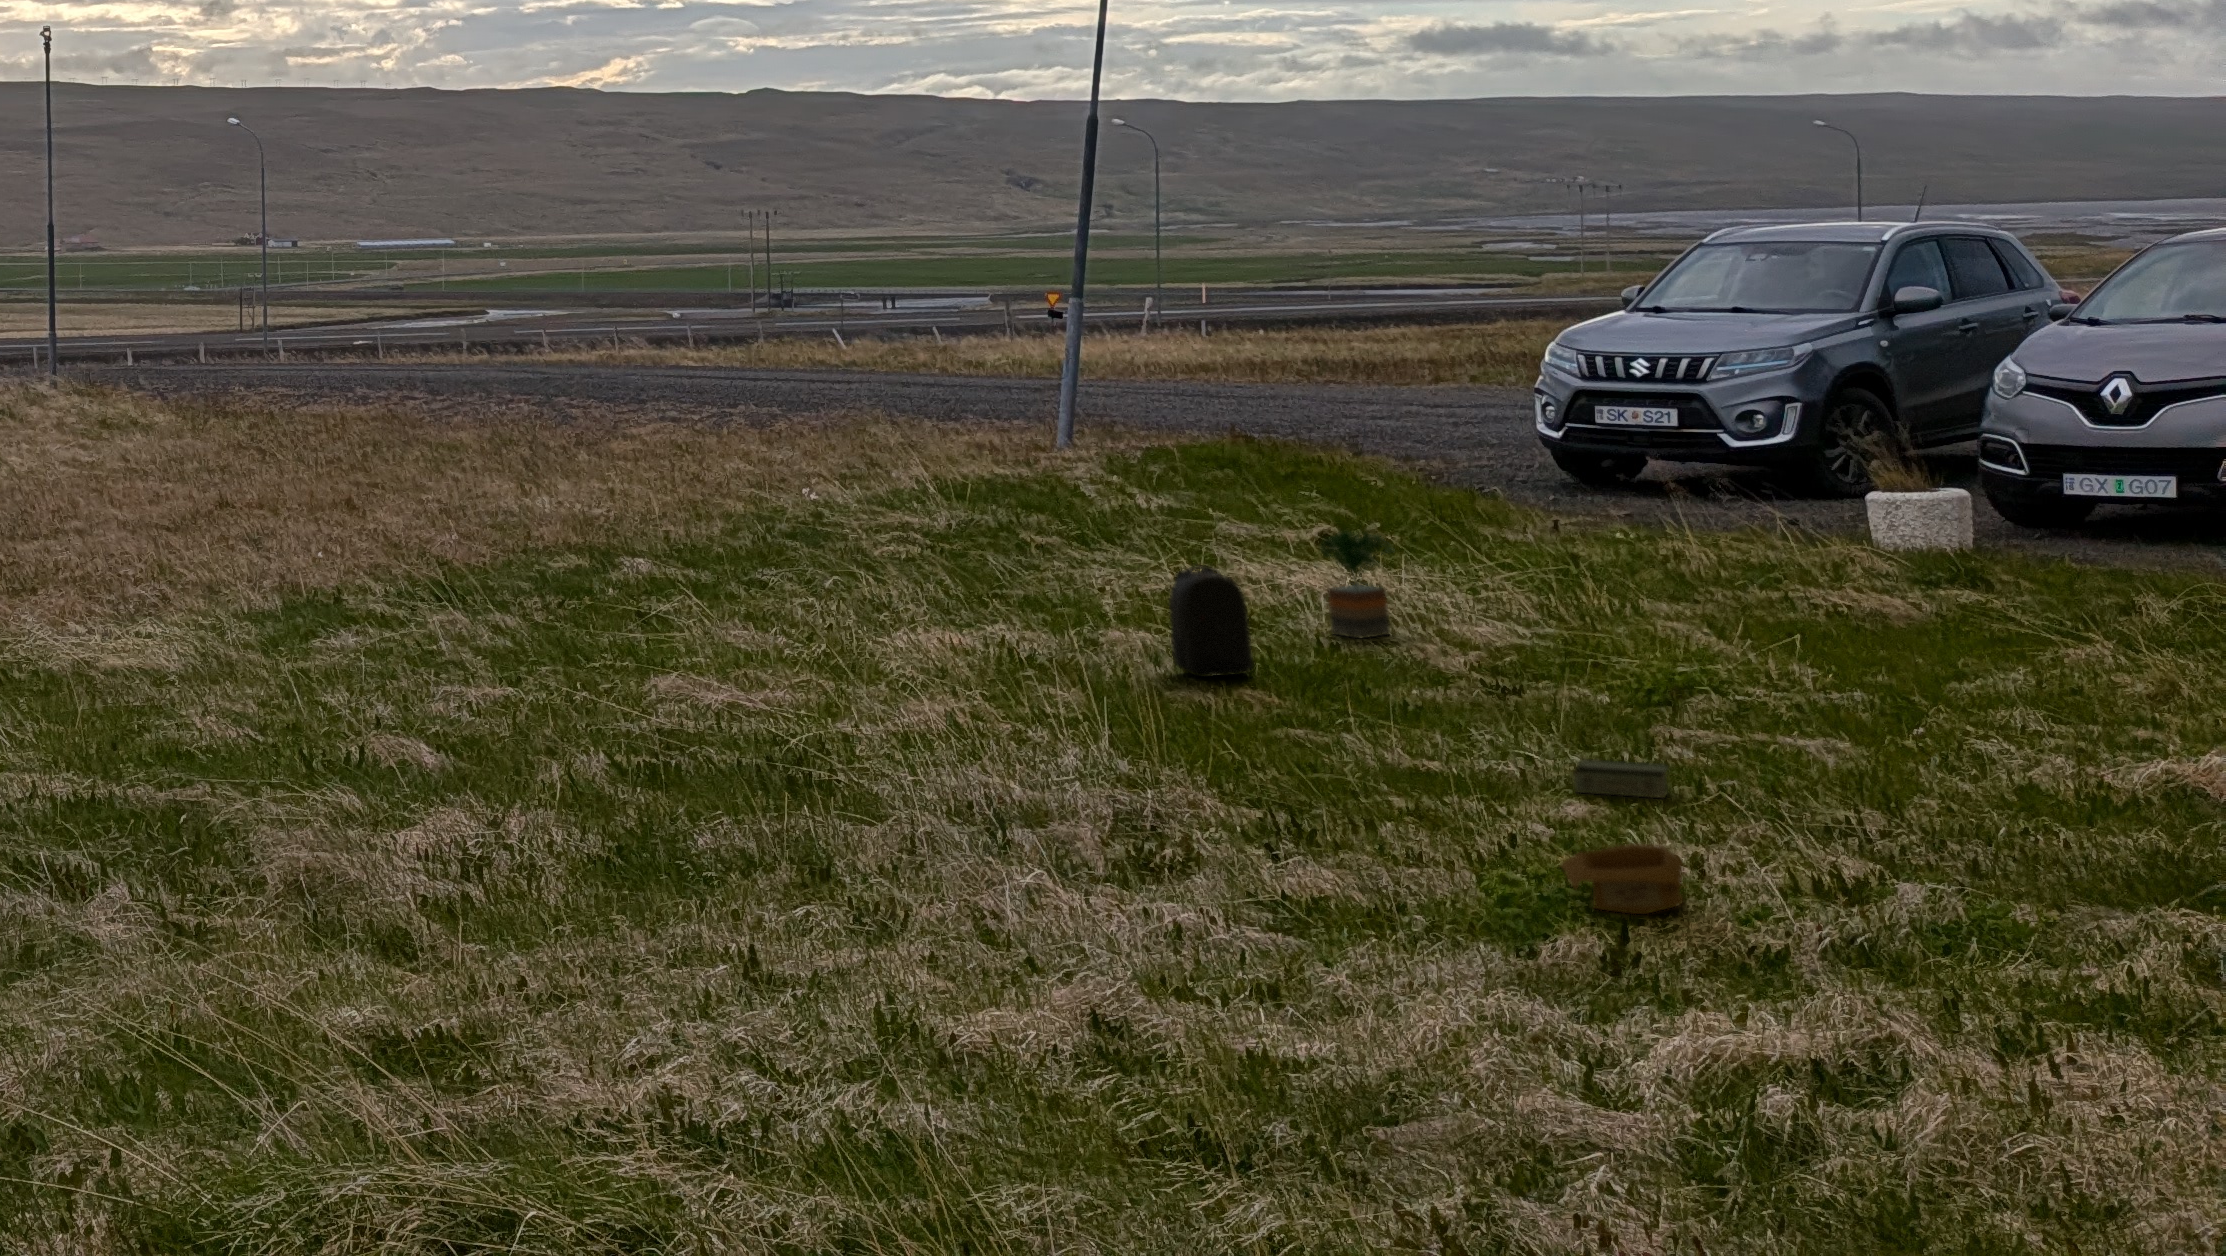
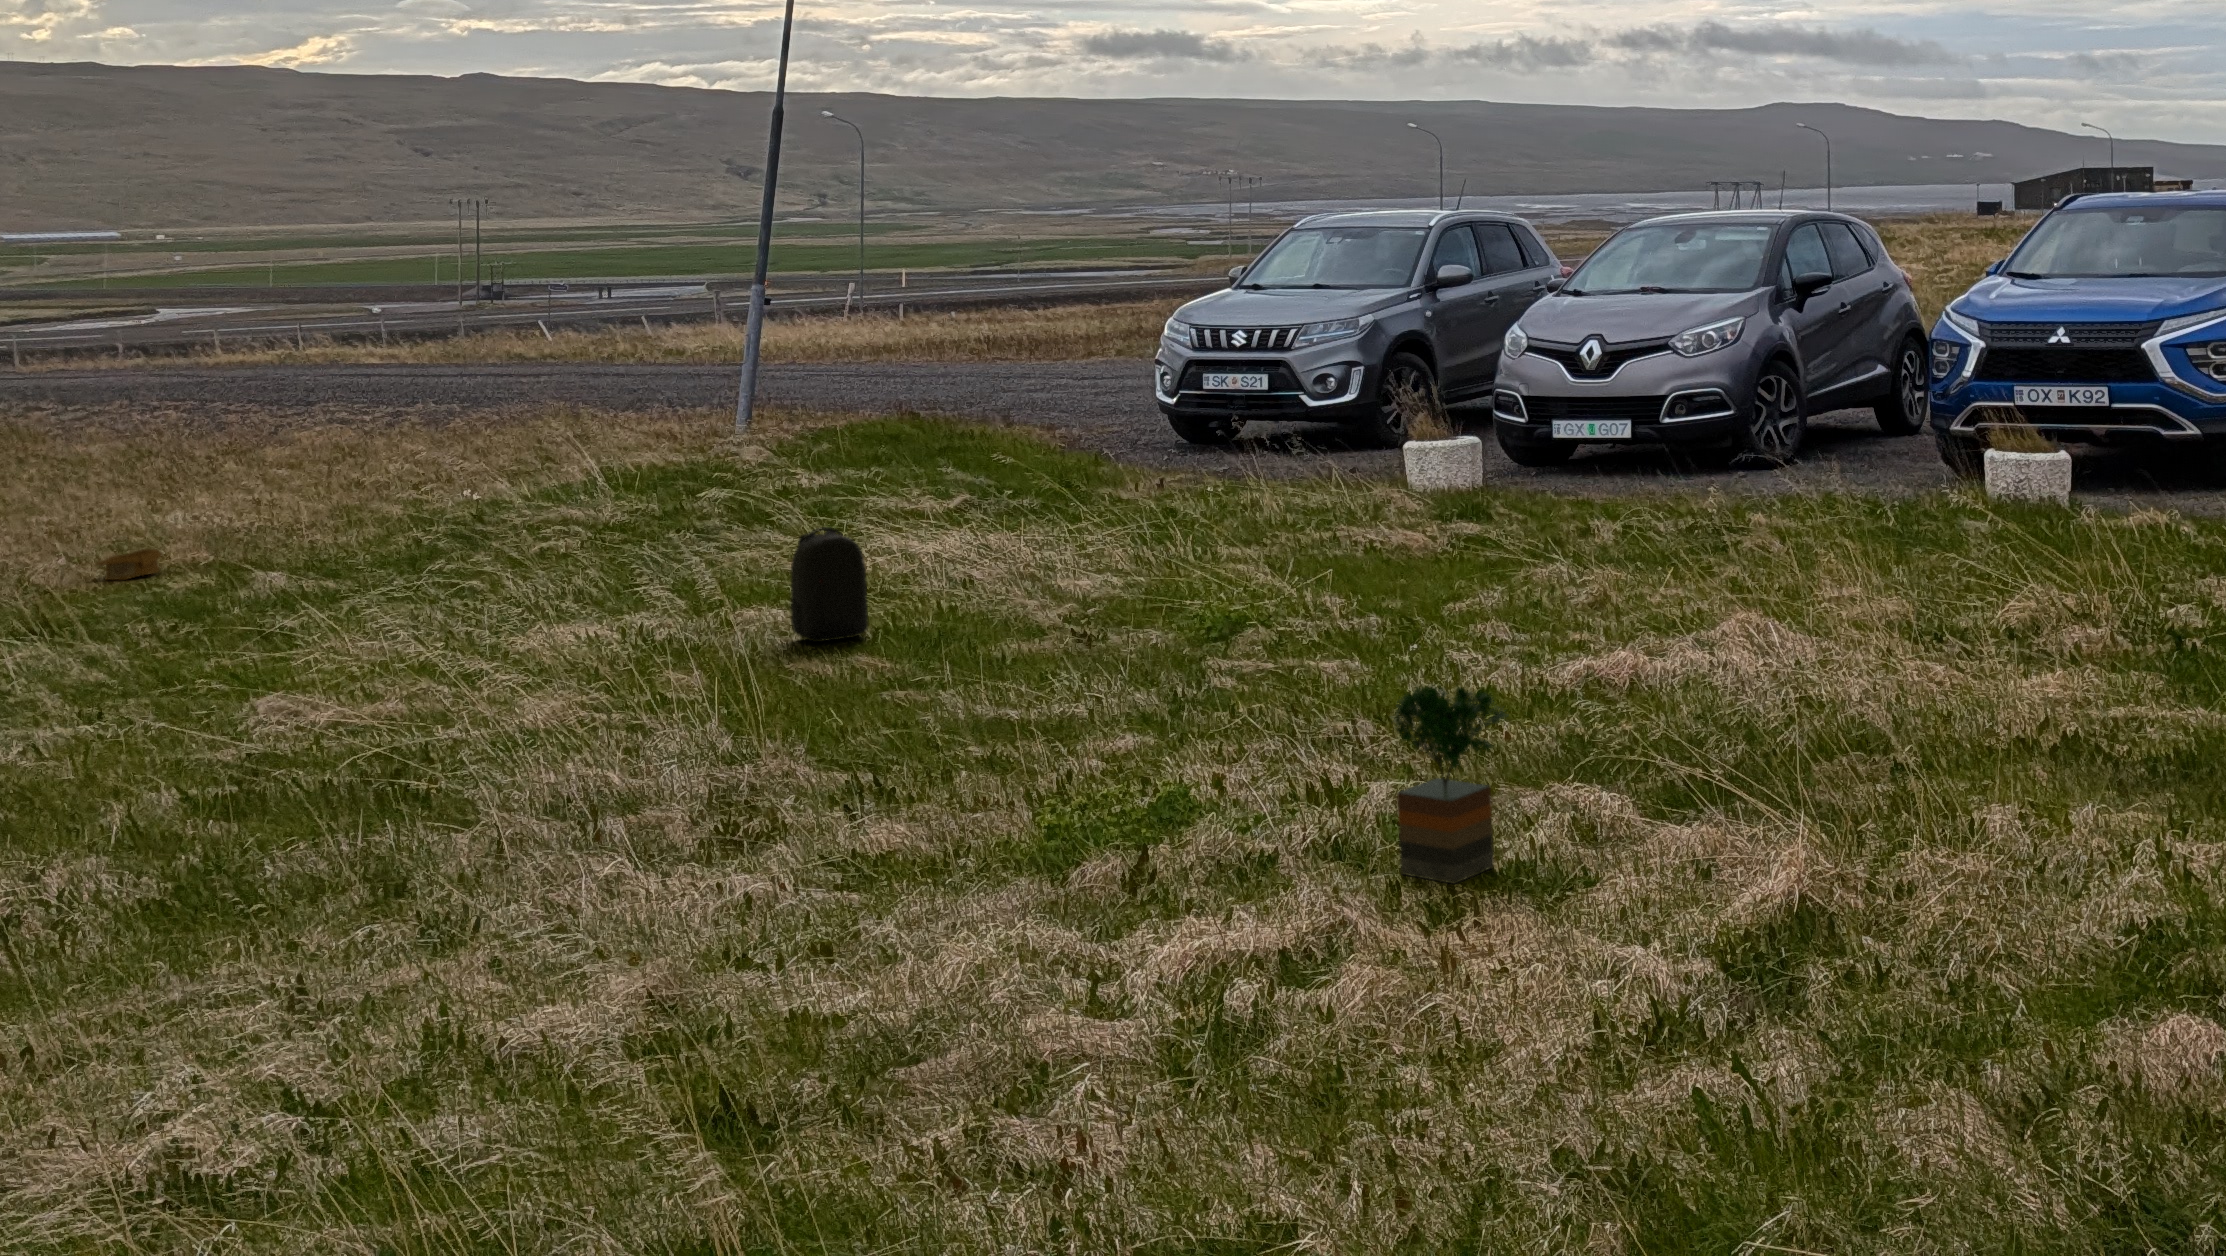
potted tree: present [1321,531,1393,638] -> present [1394,683,1506,884]
toolbox: present [1573,759,1668,798] -> none [1132,689,1213,724]
cardboard box: present [1561,843,1683,914] -> present [97,549,163,580]

